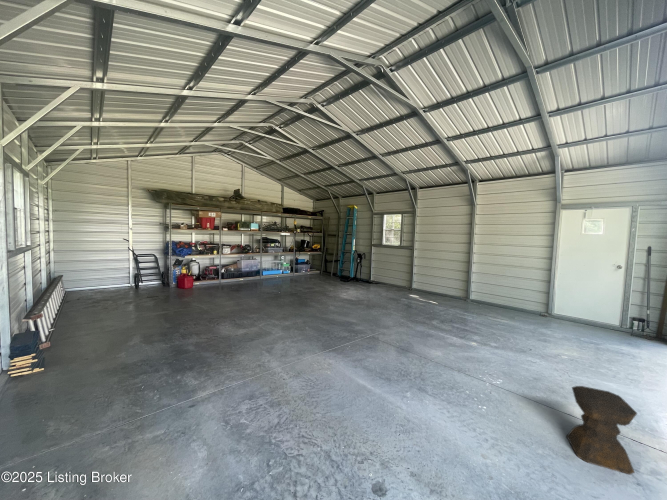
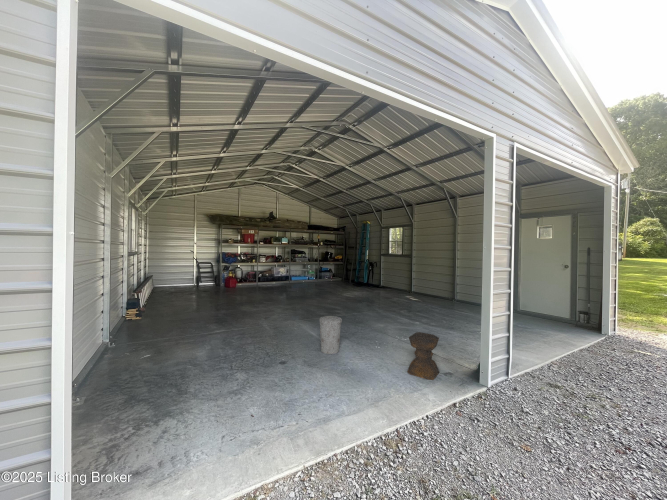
trash can: none [401,355,440,422] -> present [319,316,342,354]

